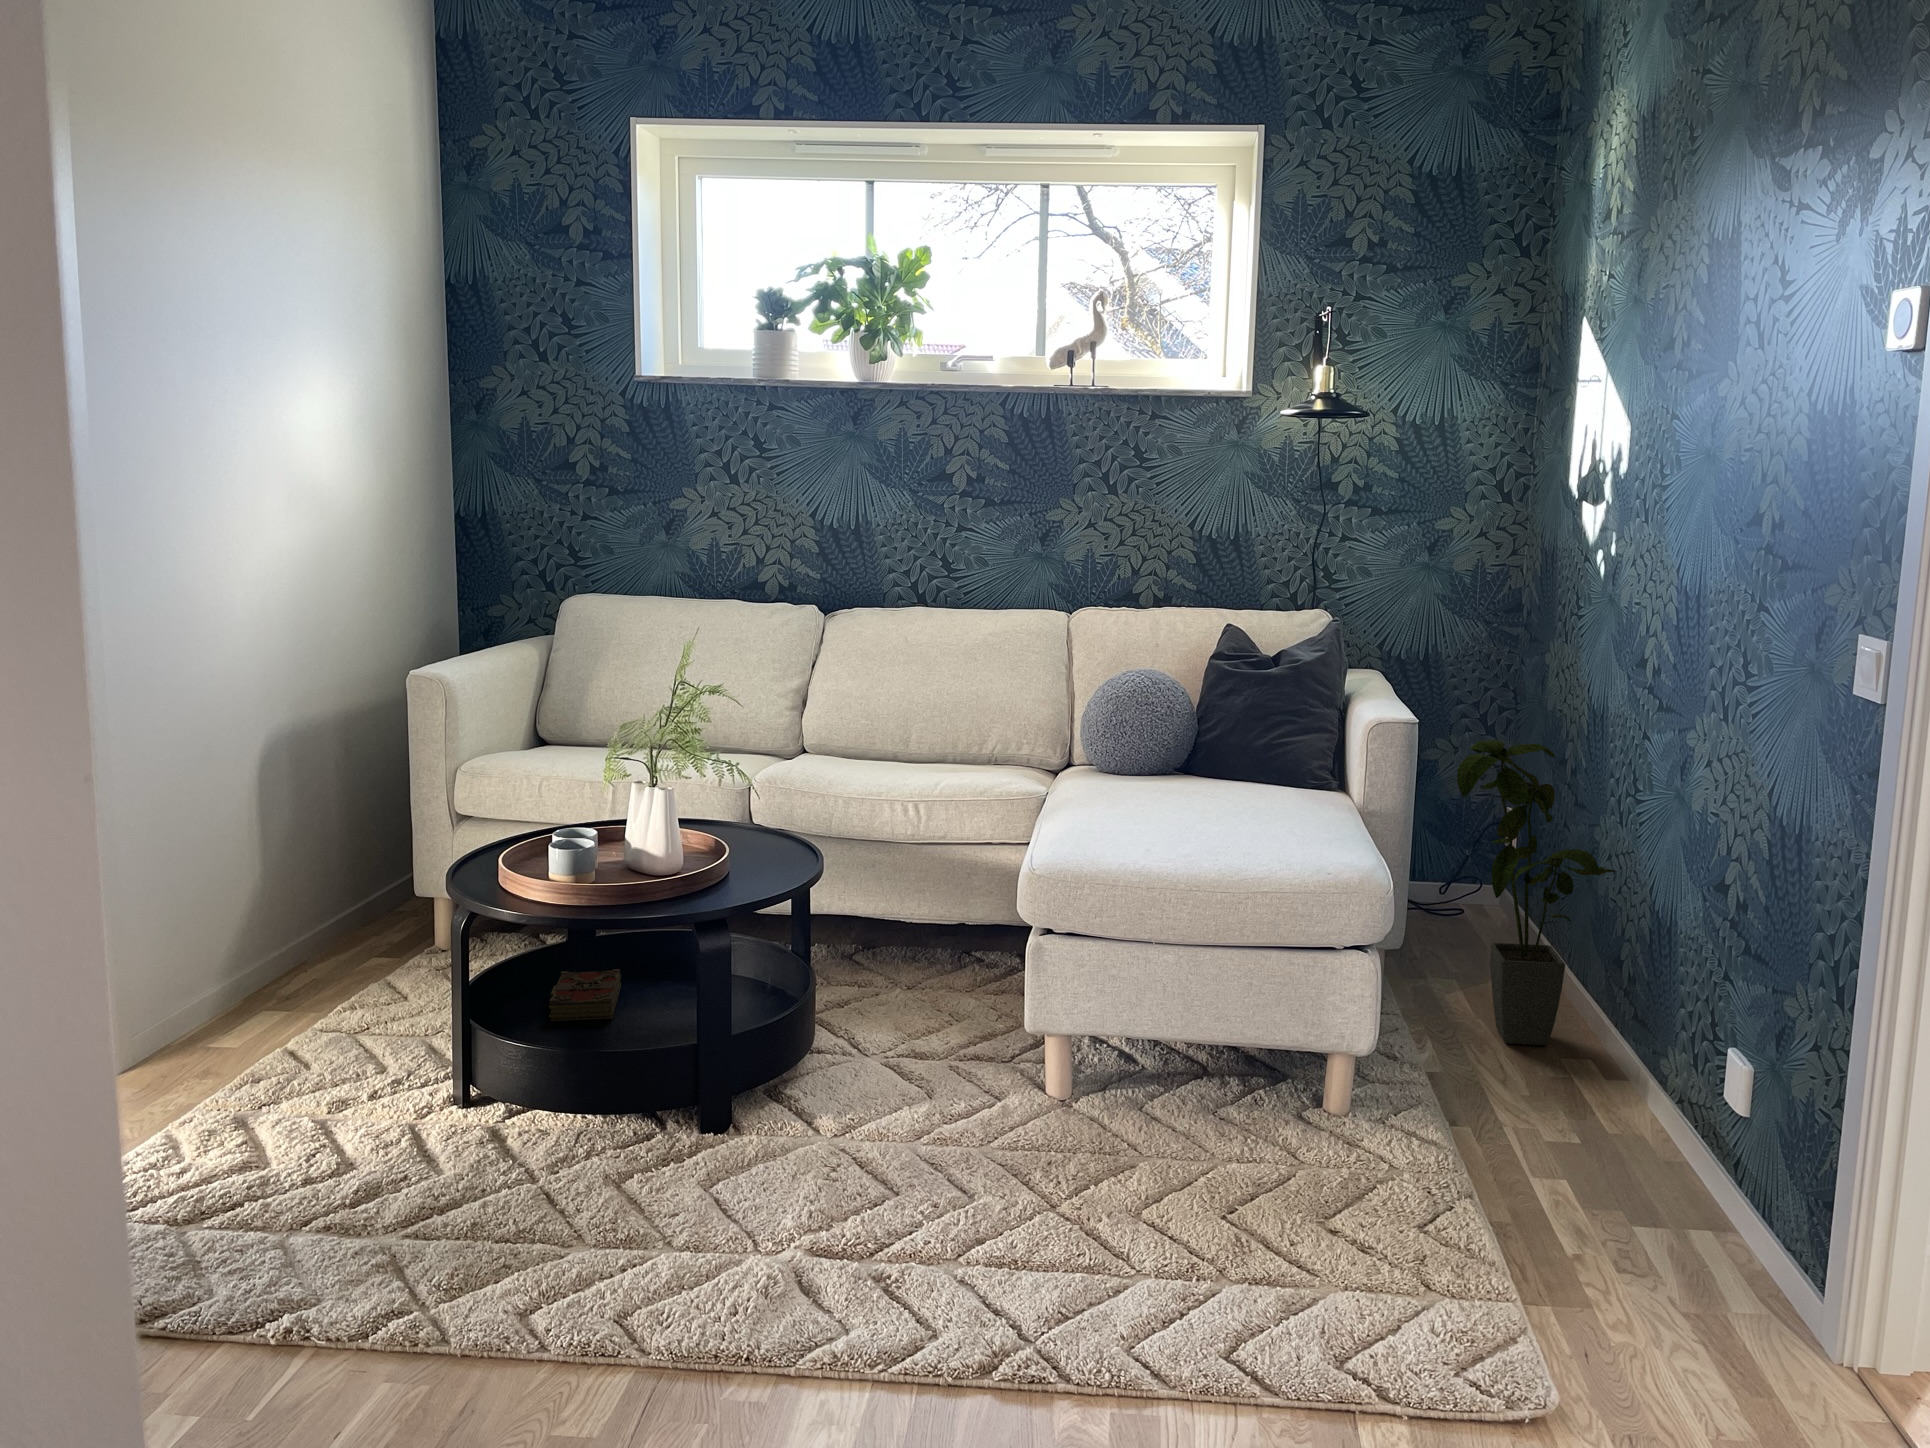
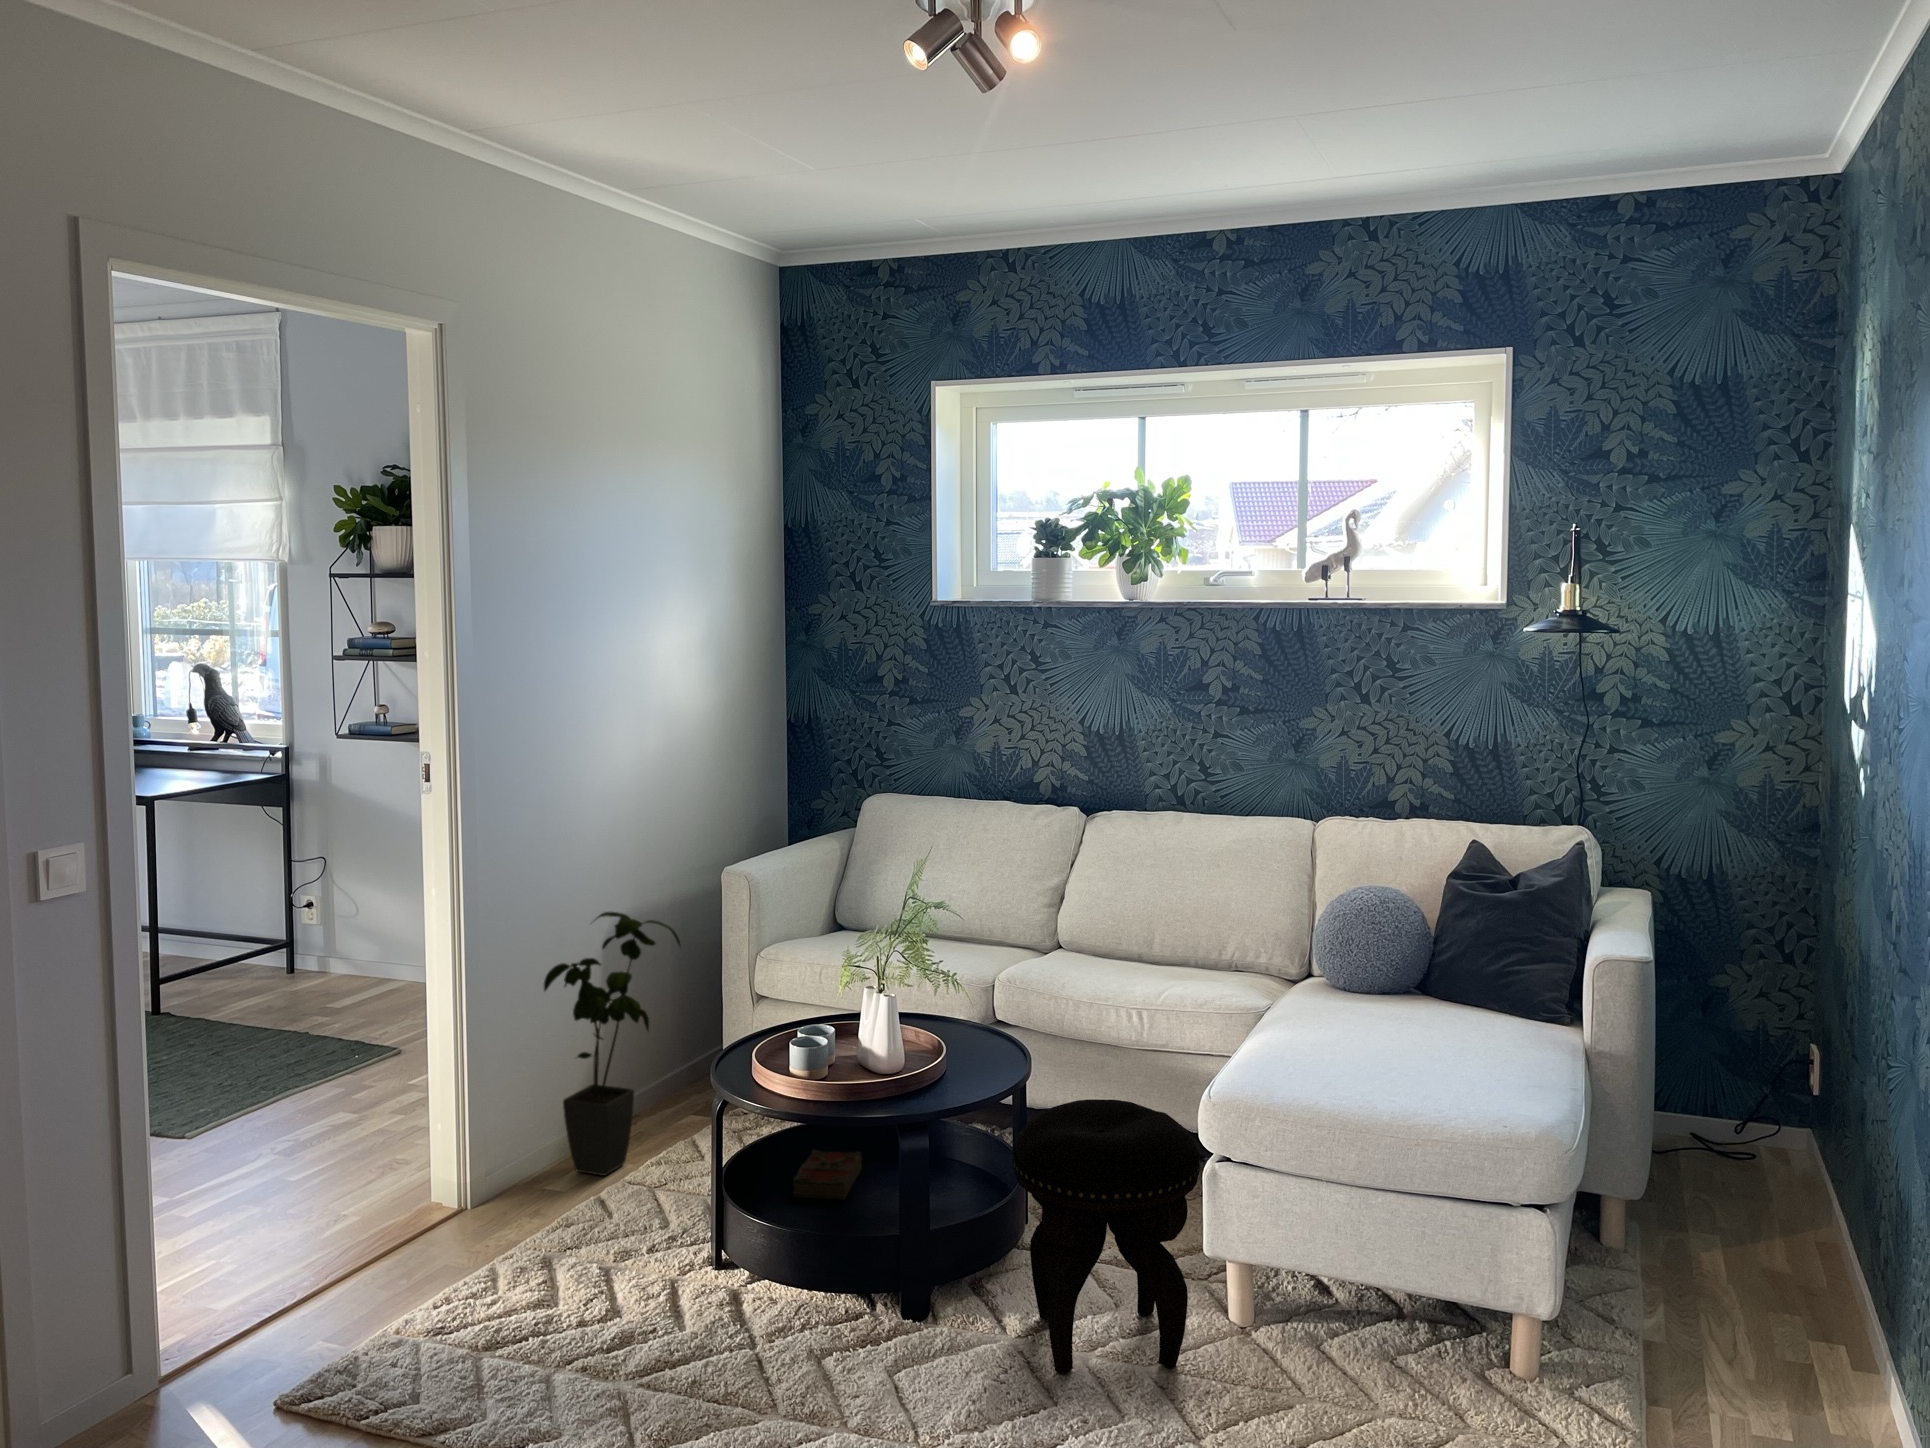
house plant: present [1457,740,1617,1045] -> present [544,912,680,1176]
footstool: none [830,880,1031,1165] -> present [1012,1099,1200,1374]

